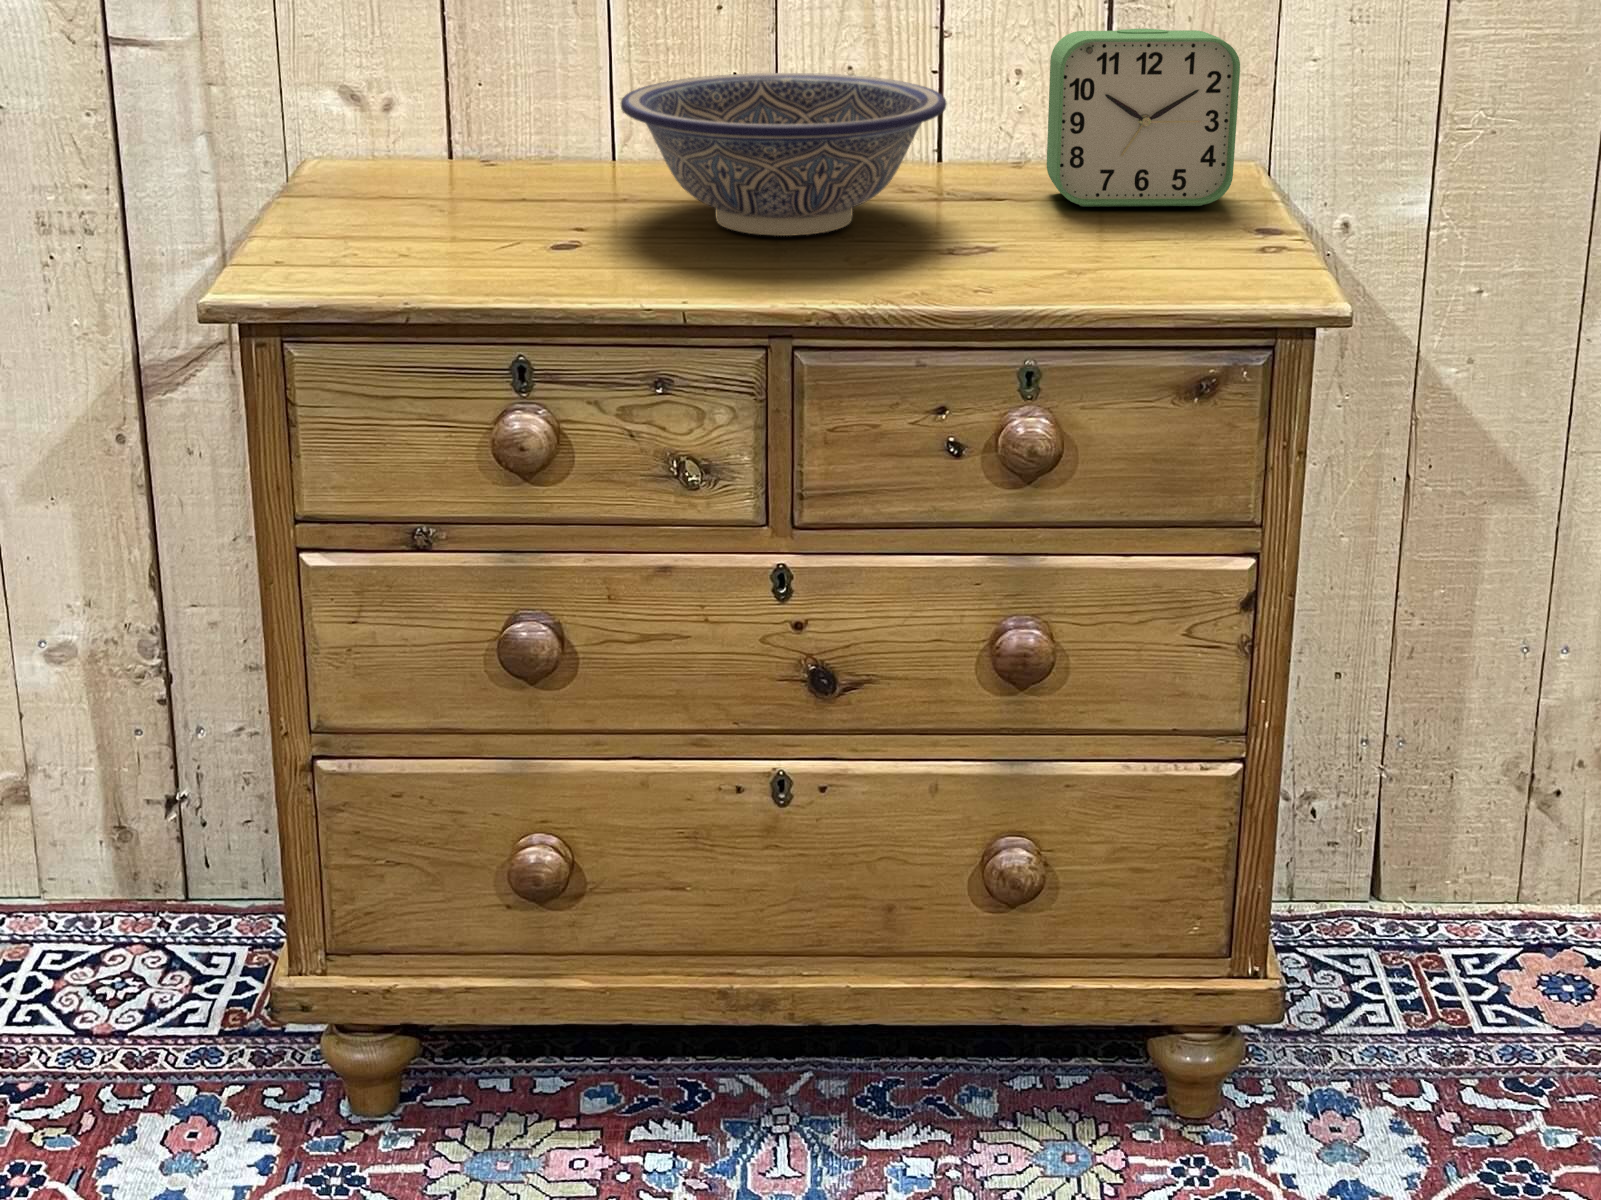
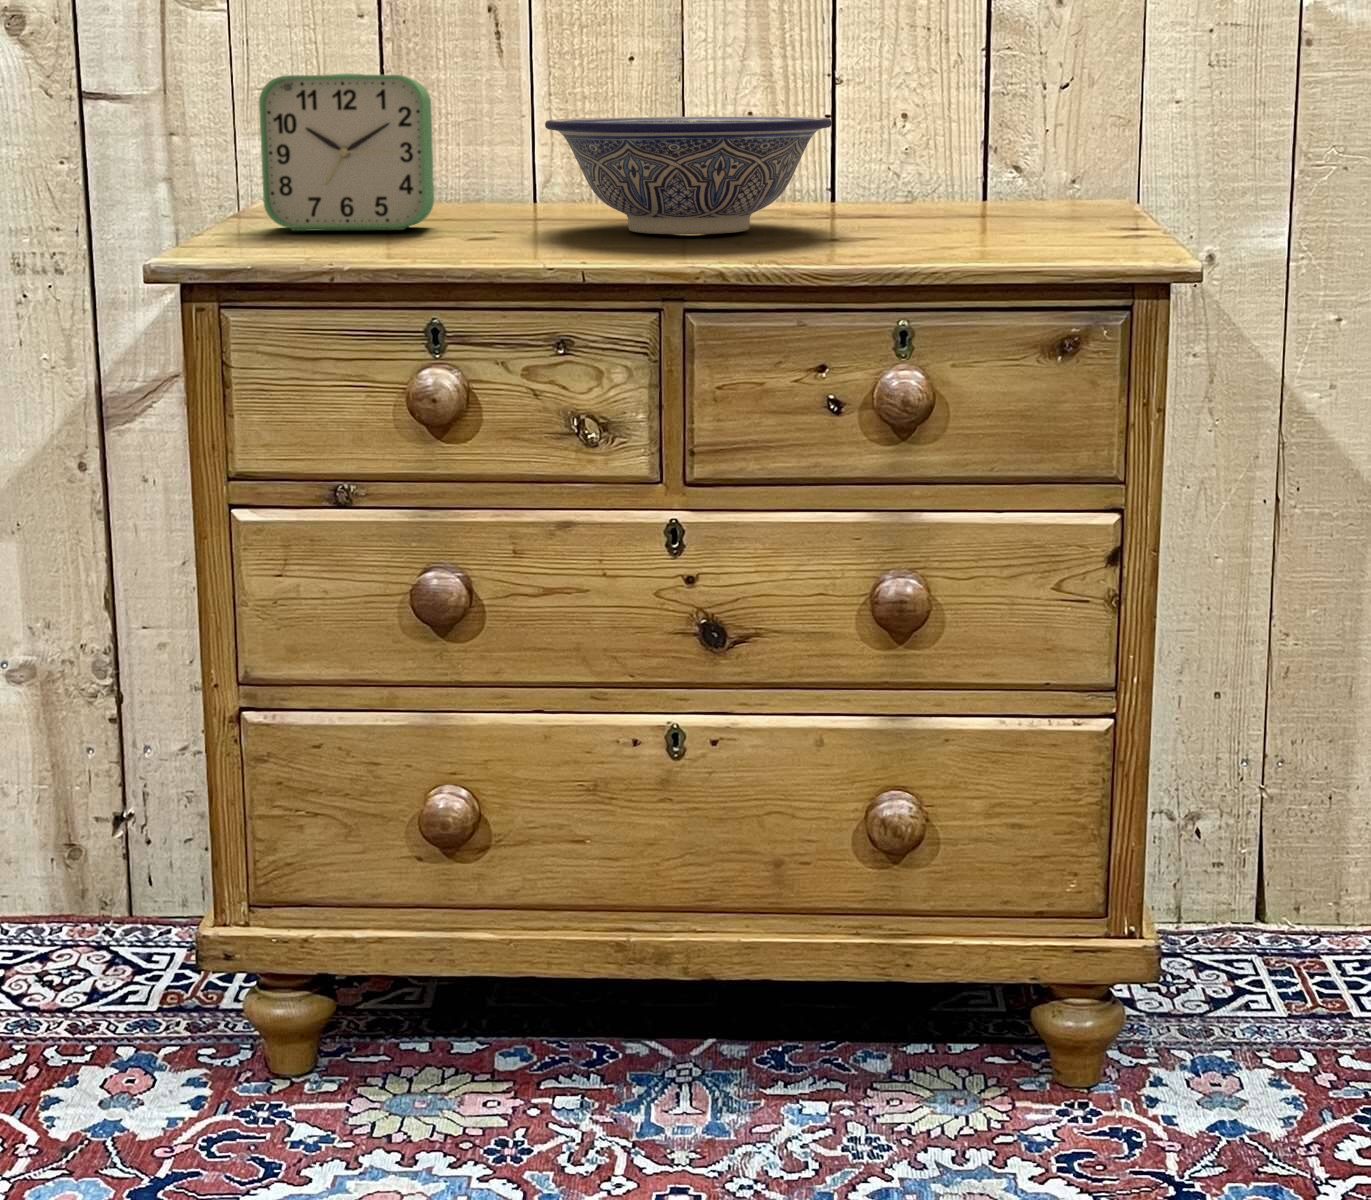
alarm clock: present [1047,29,1240,206] -> present [259,73,434,231]

